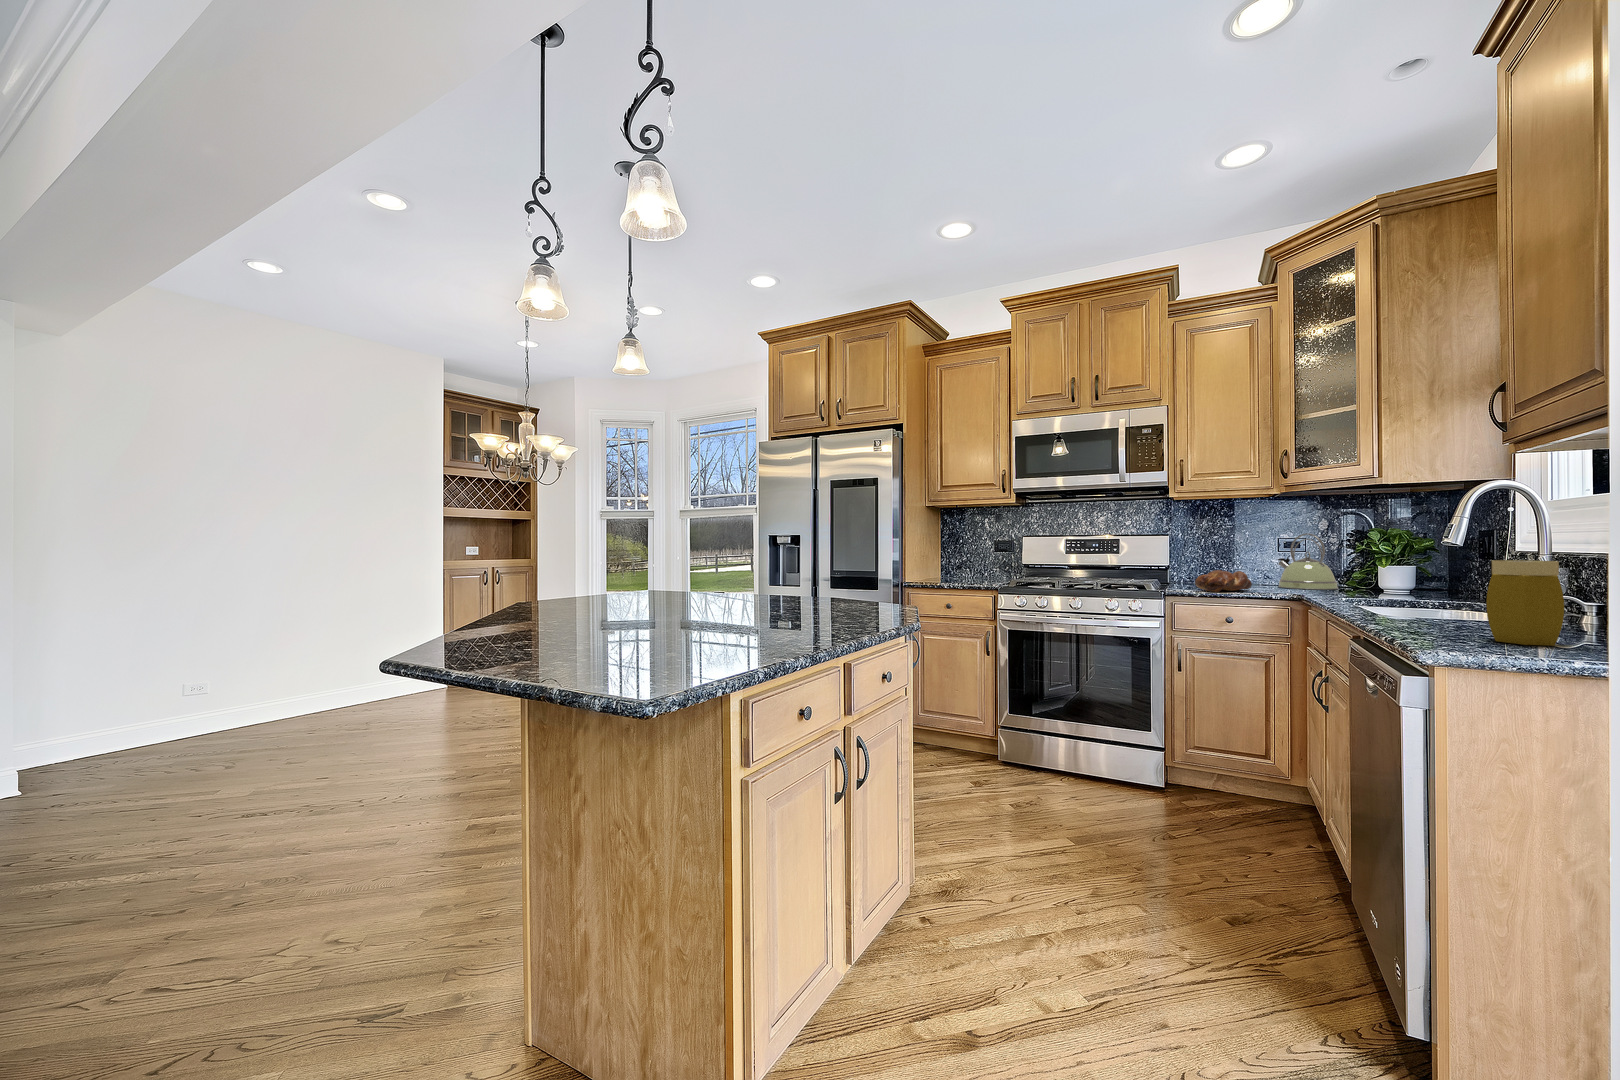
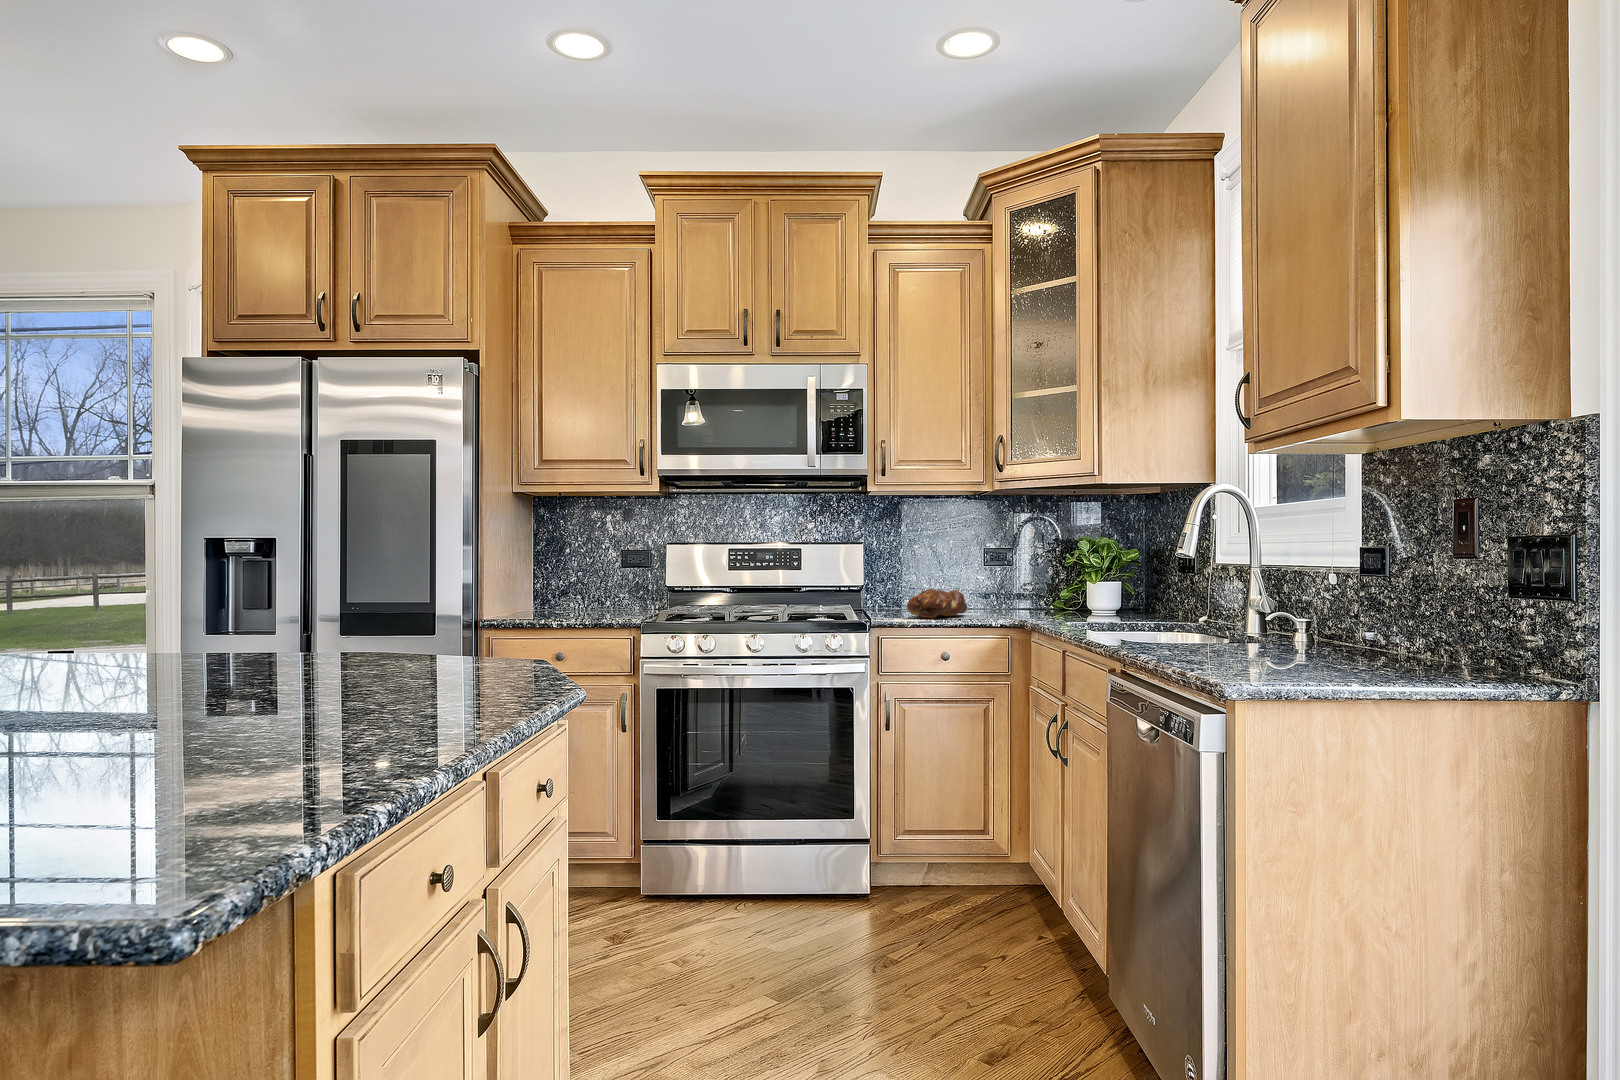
kettle: present [1278,533,1338,590] -> none [984,542,1048,612]
jar: present [1486,560,1564,646] -> none [1265,570,1336,666]

